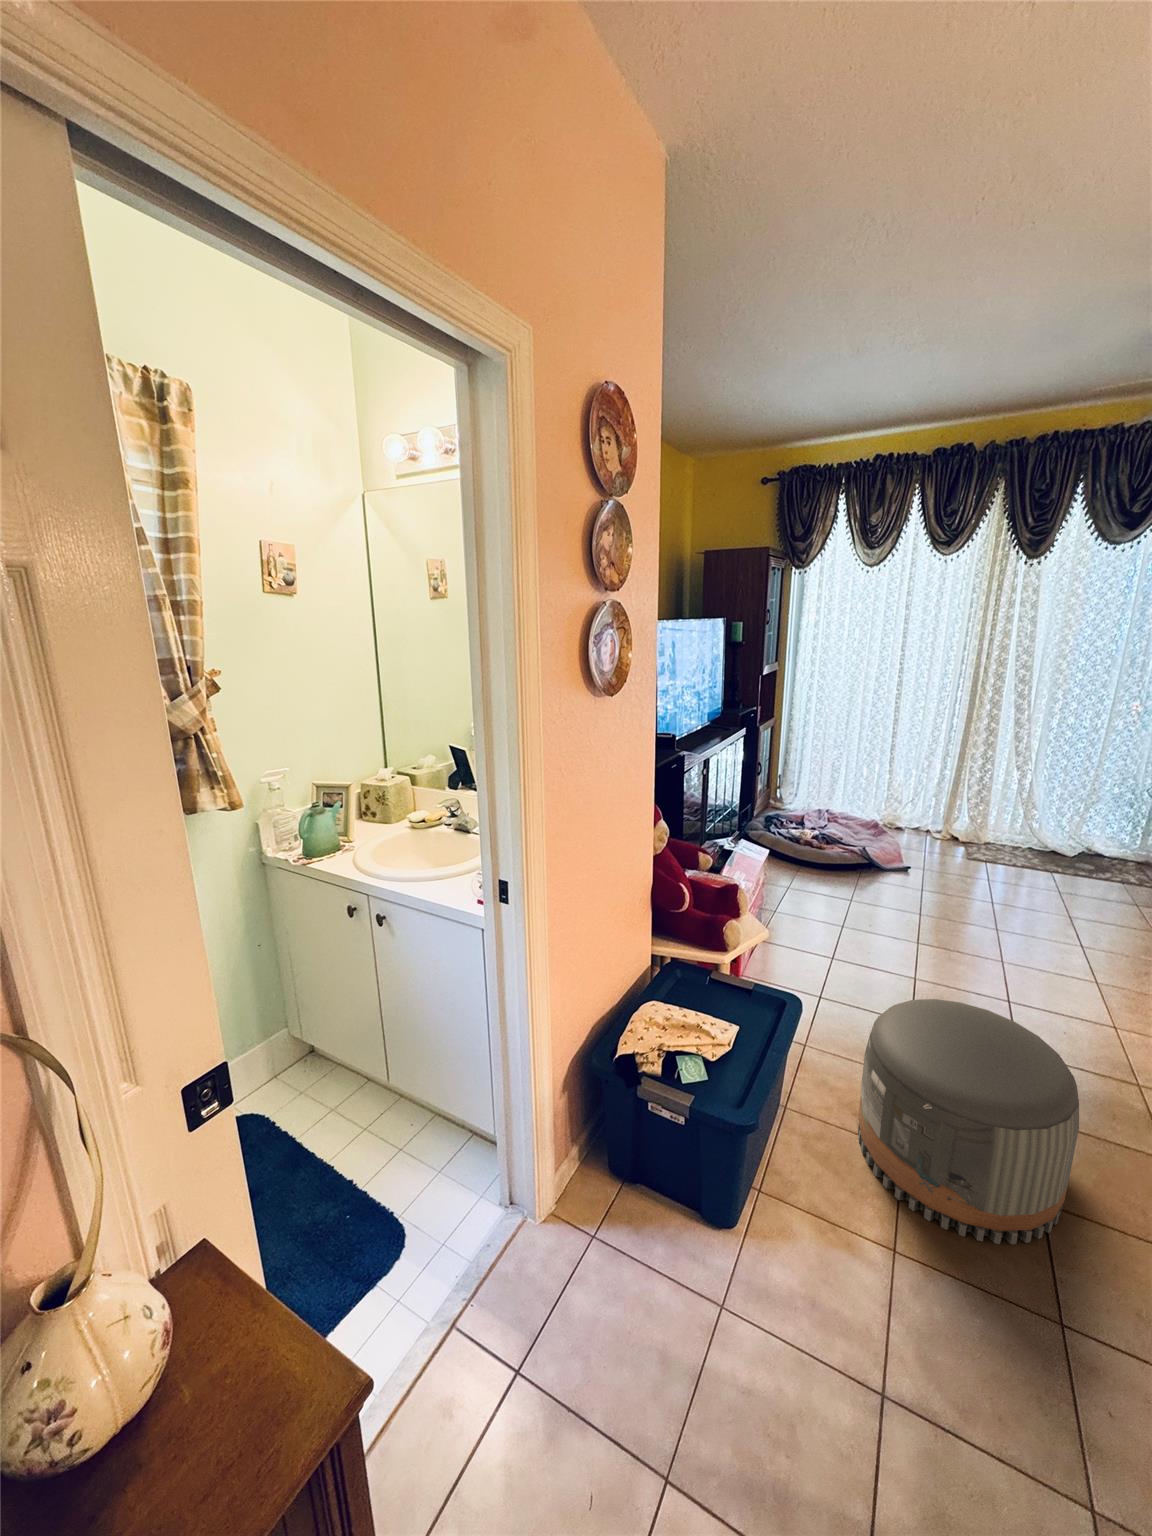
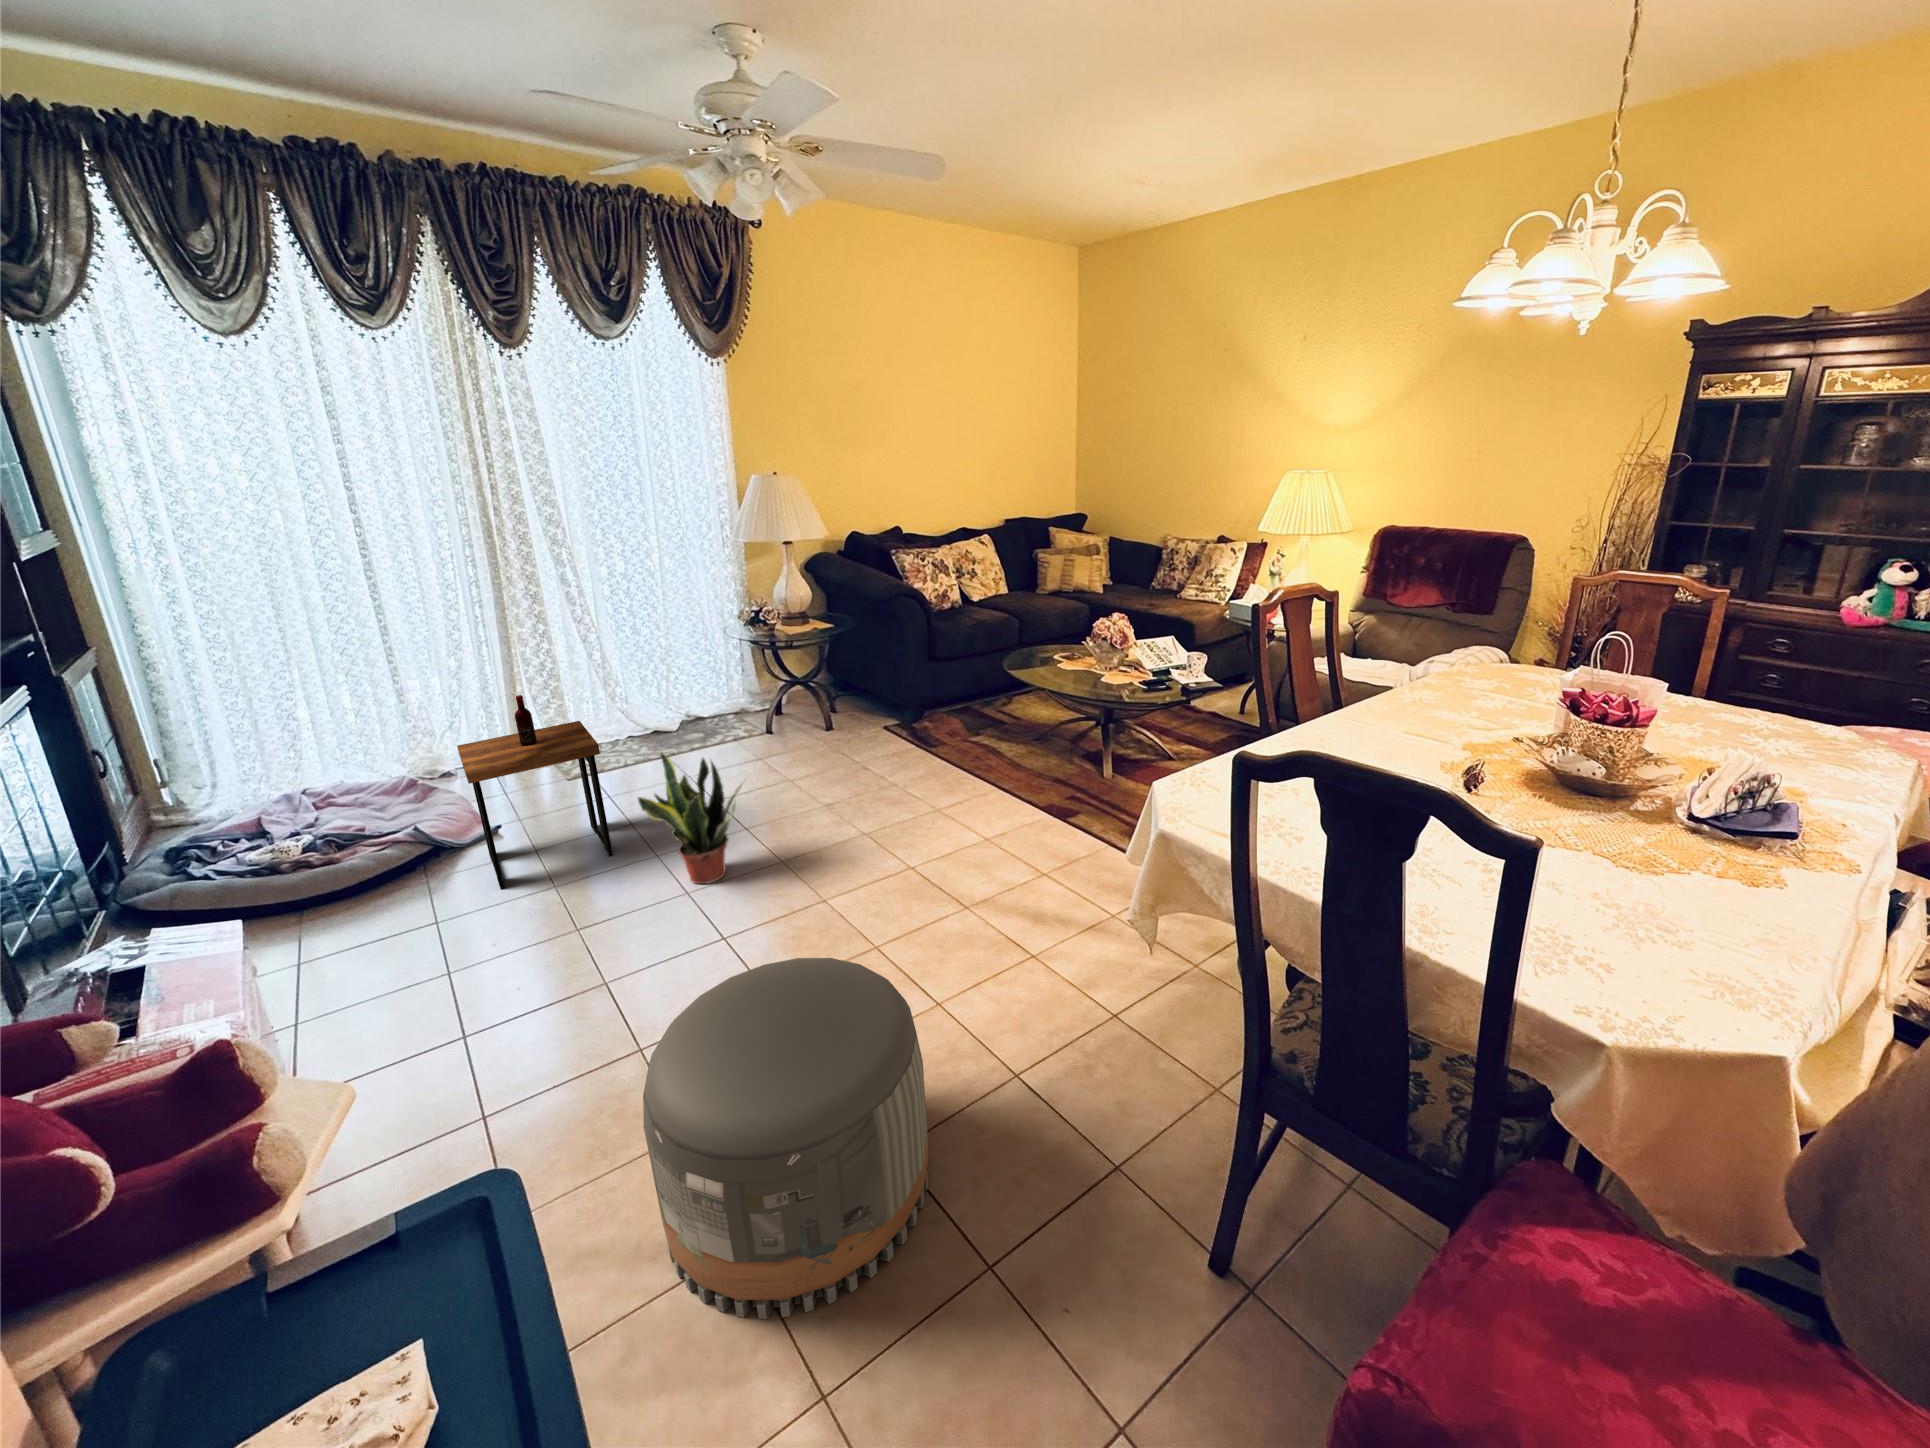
side table: none [890,791,980,916] -> present [457,695,613,889]
potted plant: none [984,858,1084,968] -> present [638,753,742,884]

